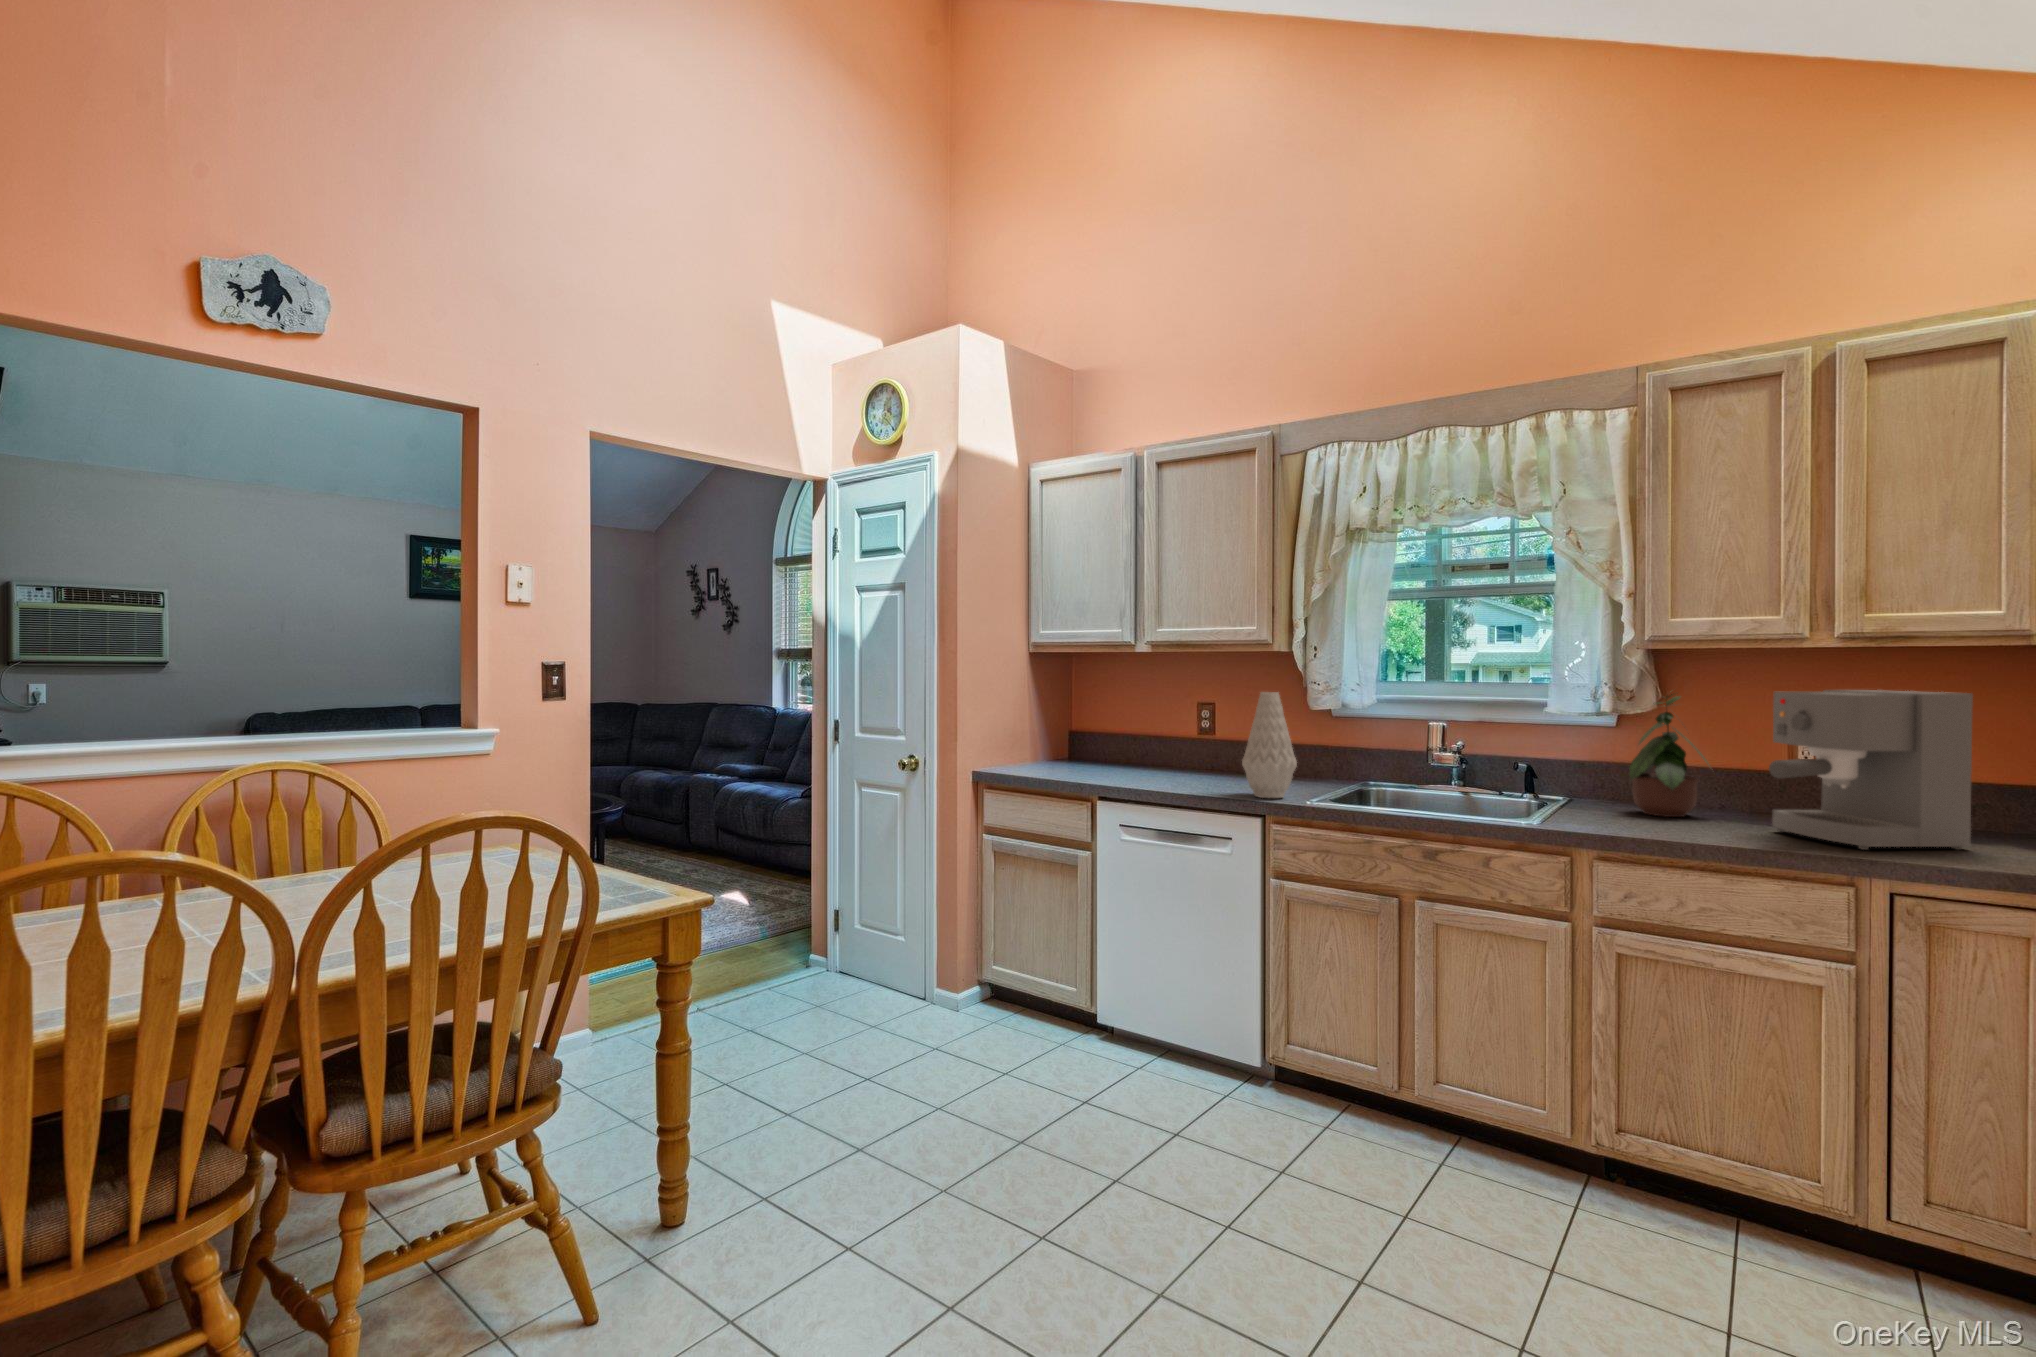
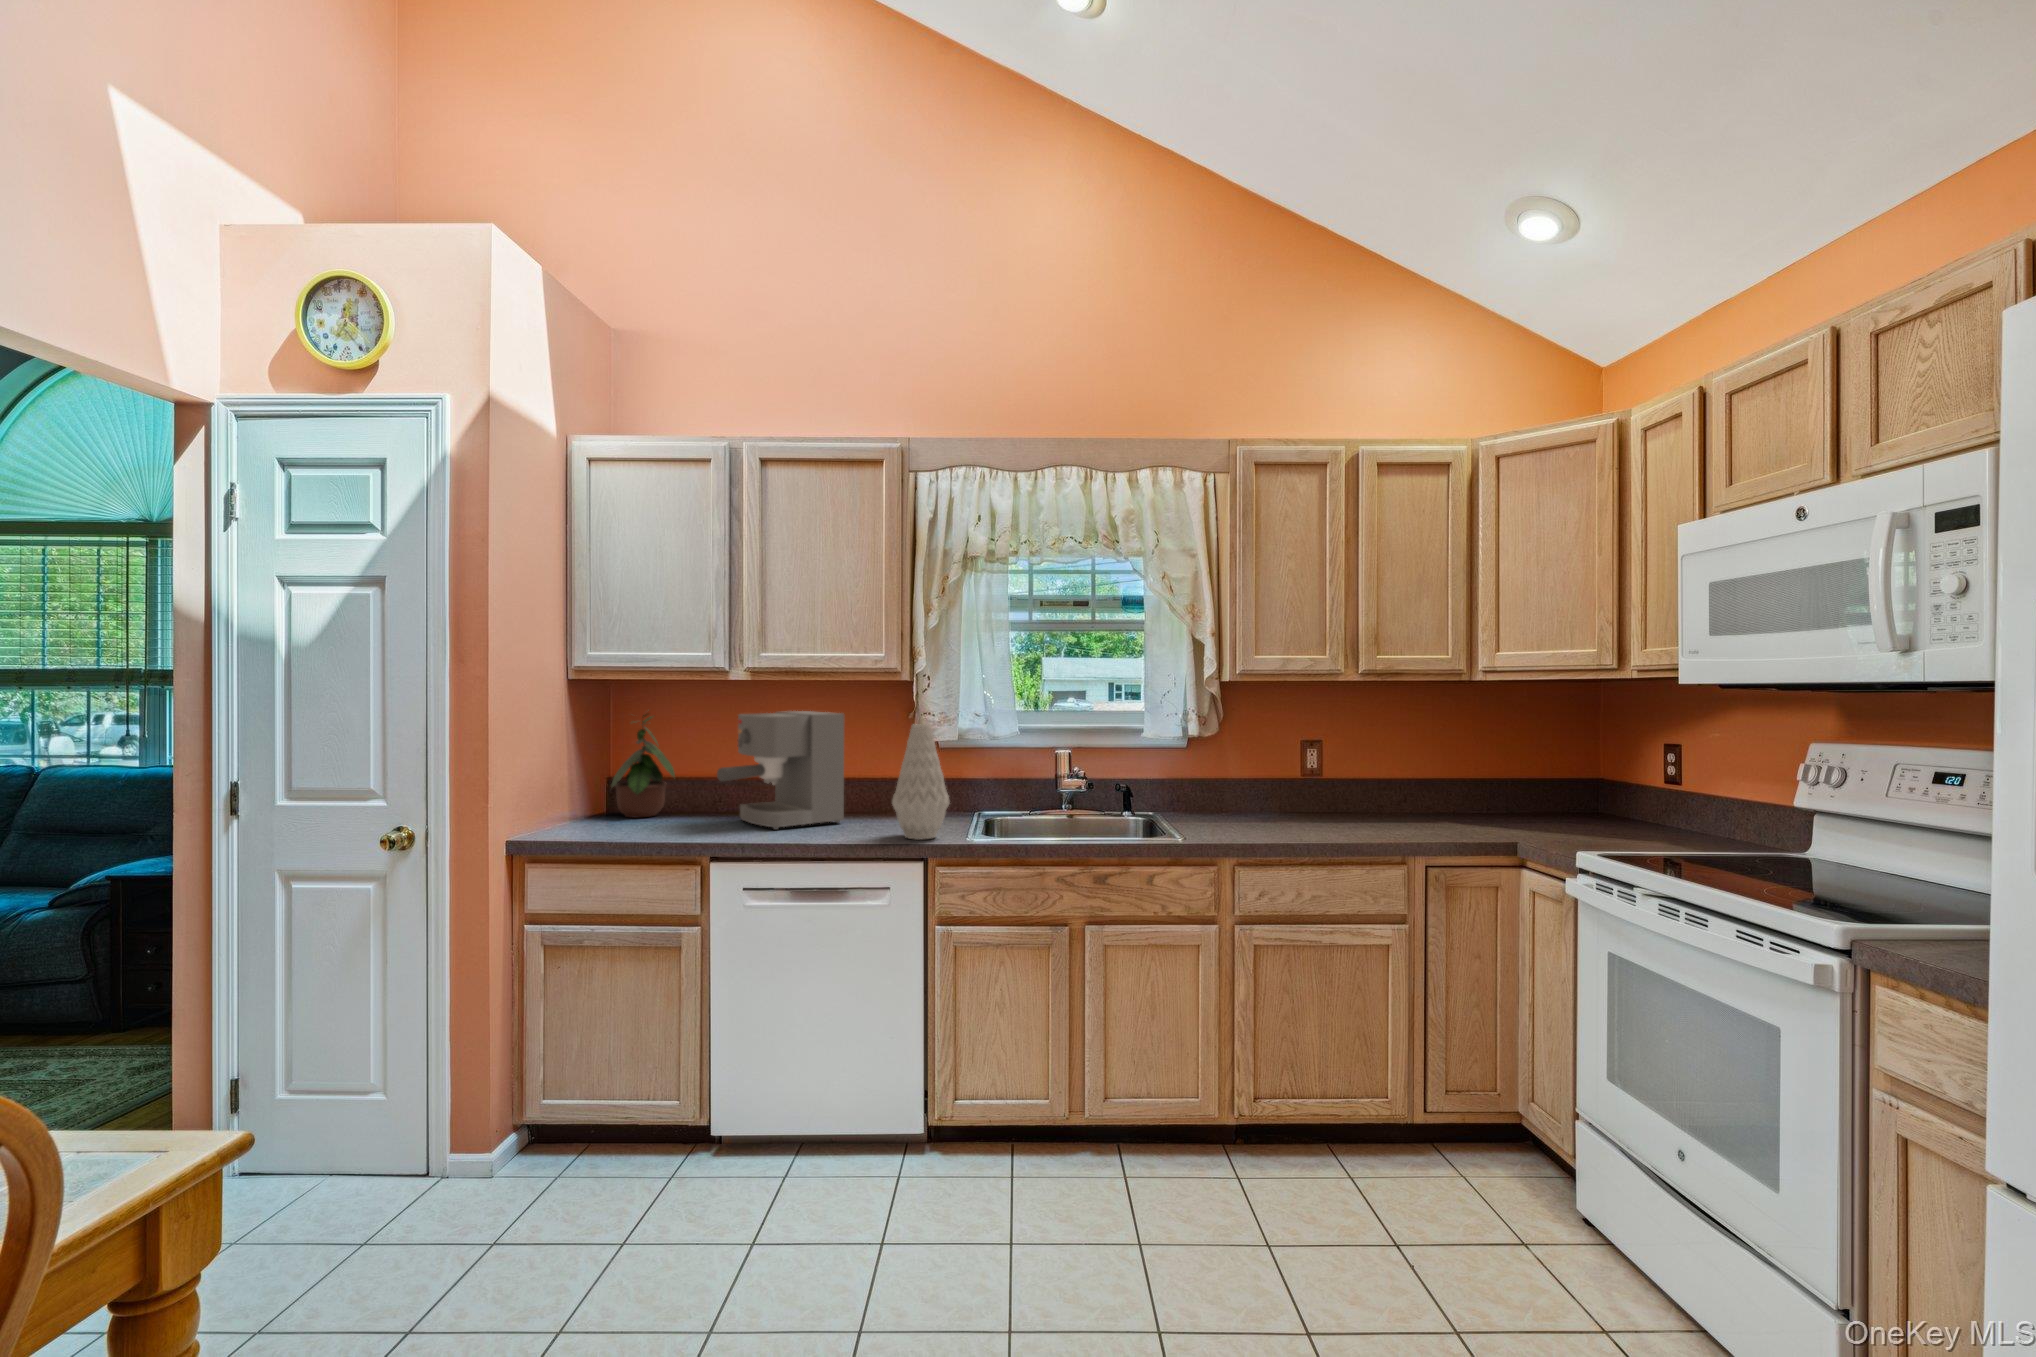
coffee maker: present [1769,690,1973,850] -> present [717,711,844,830]
potted plant: present [1629,694,1713,817] -> present [611,714,675,817]

